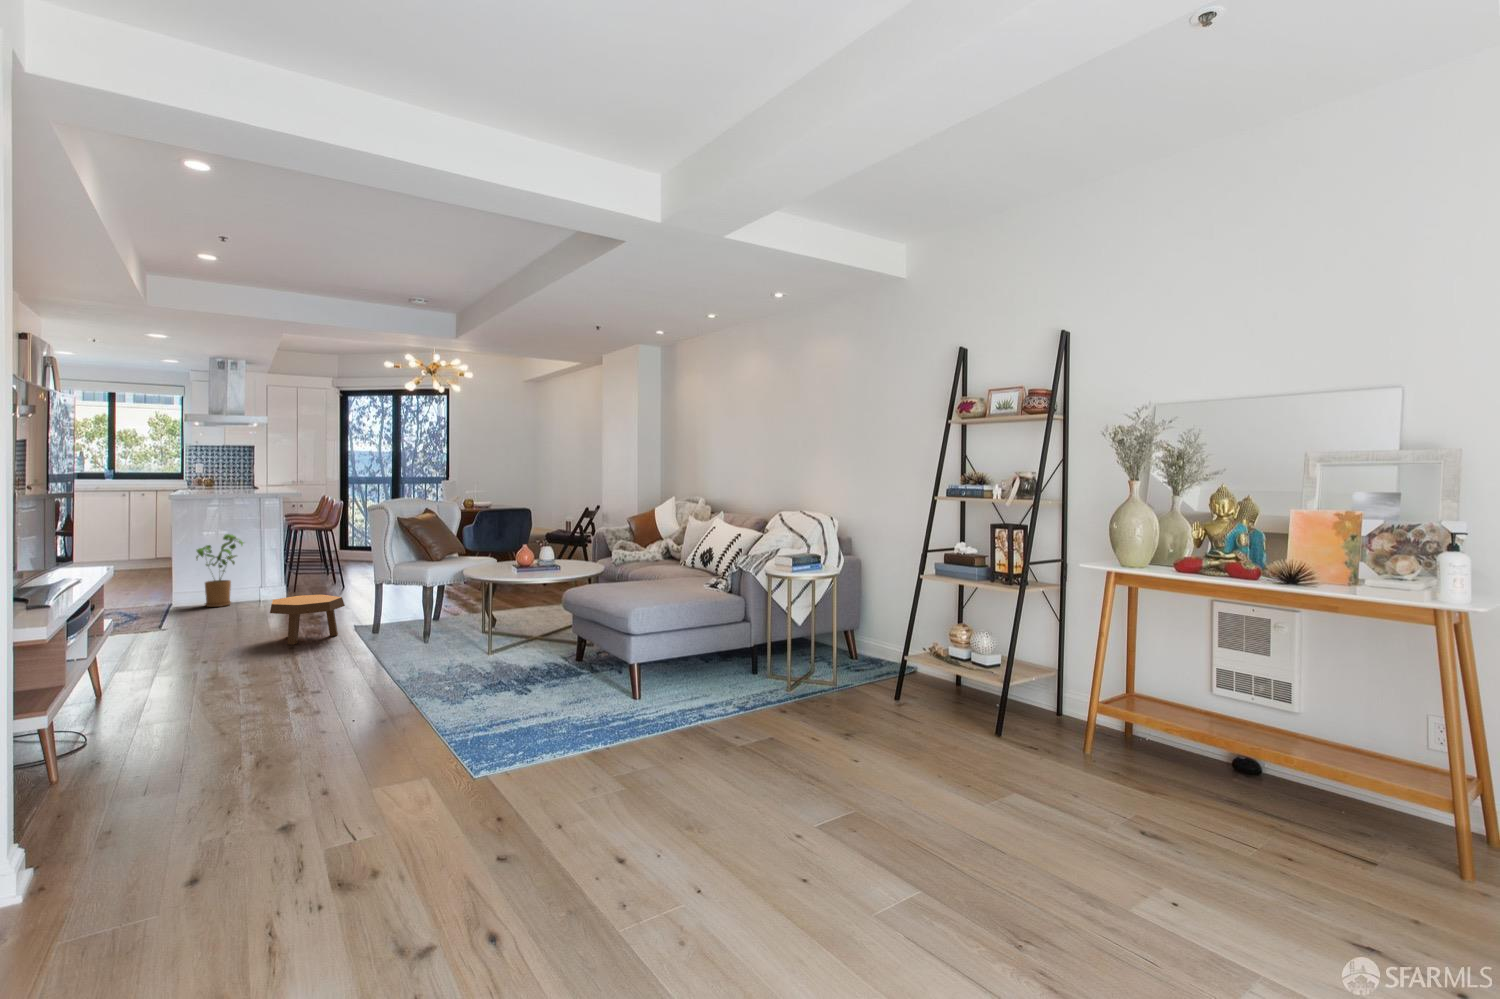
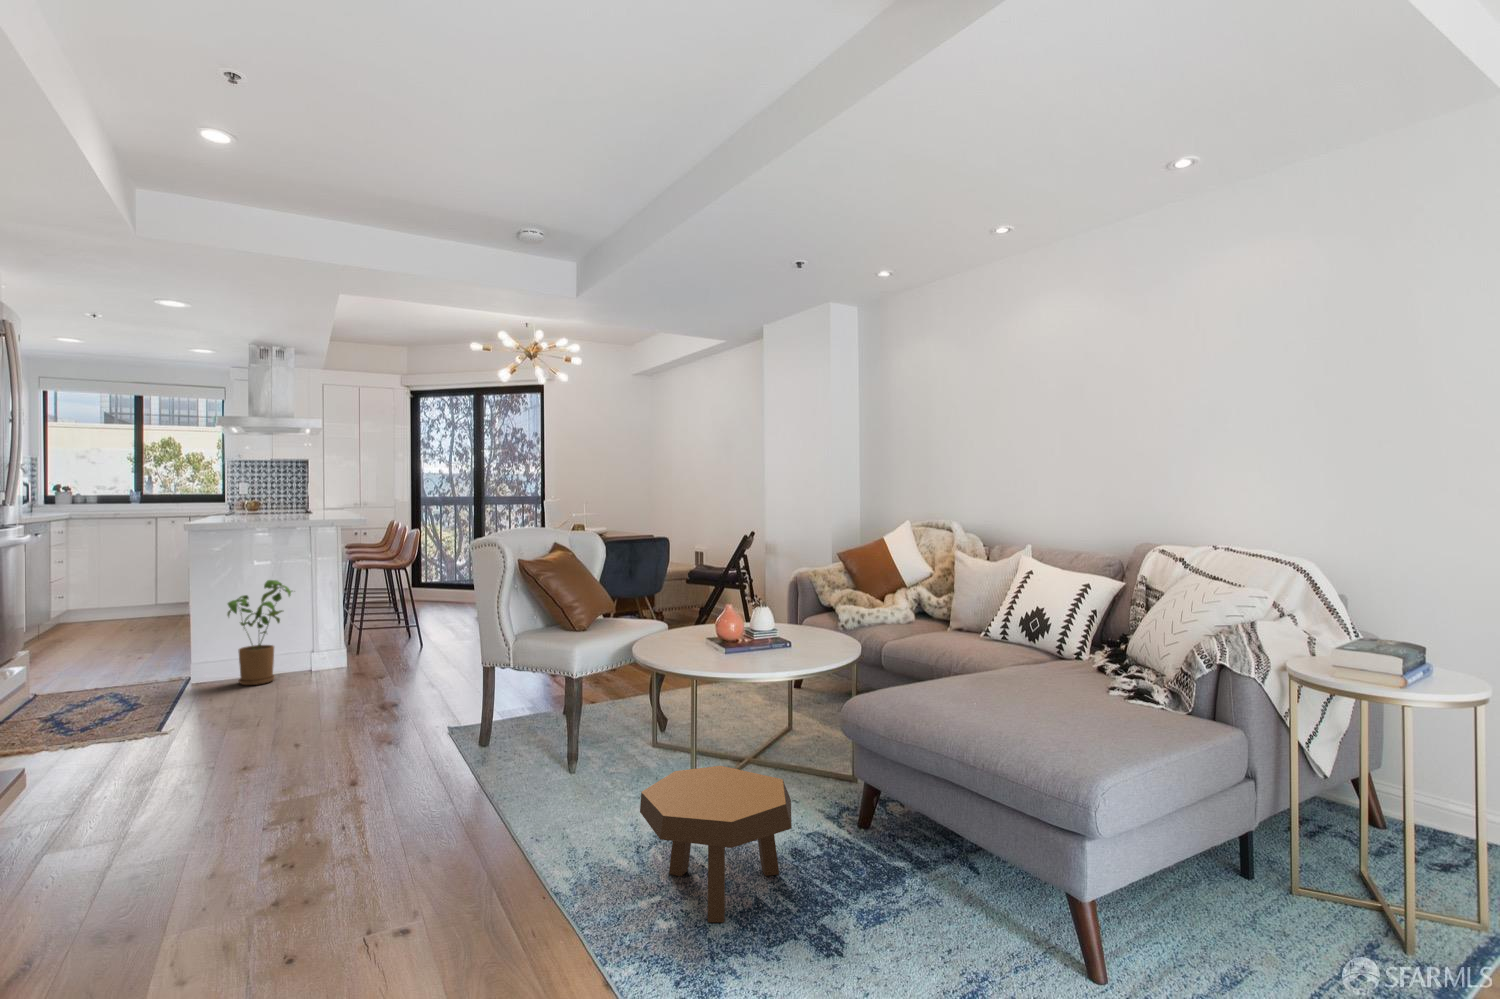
footstool: present [270,595,345,645] -> present [640,766,792,922]

